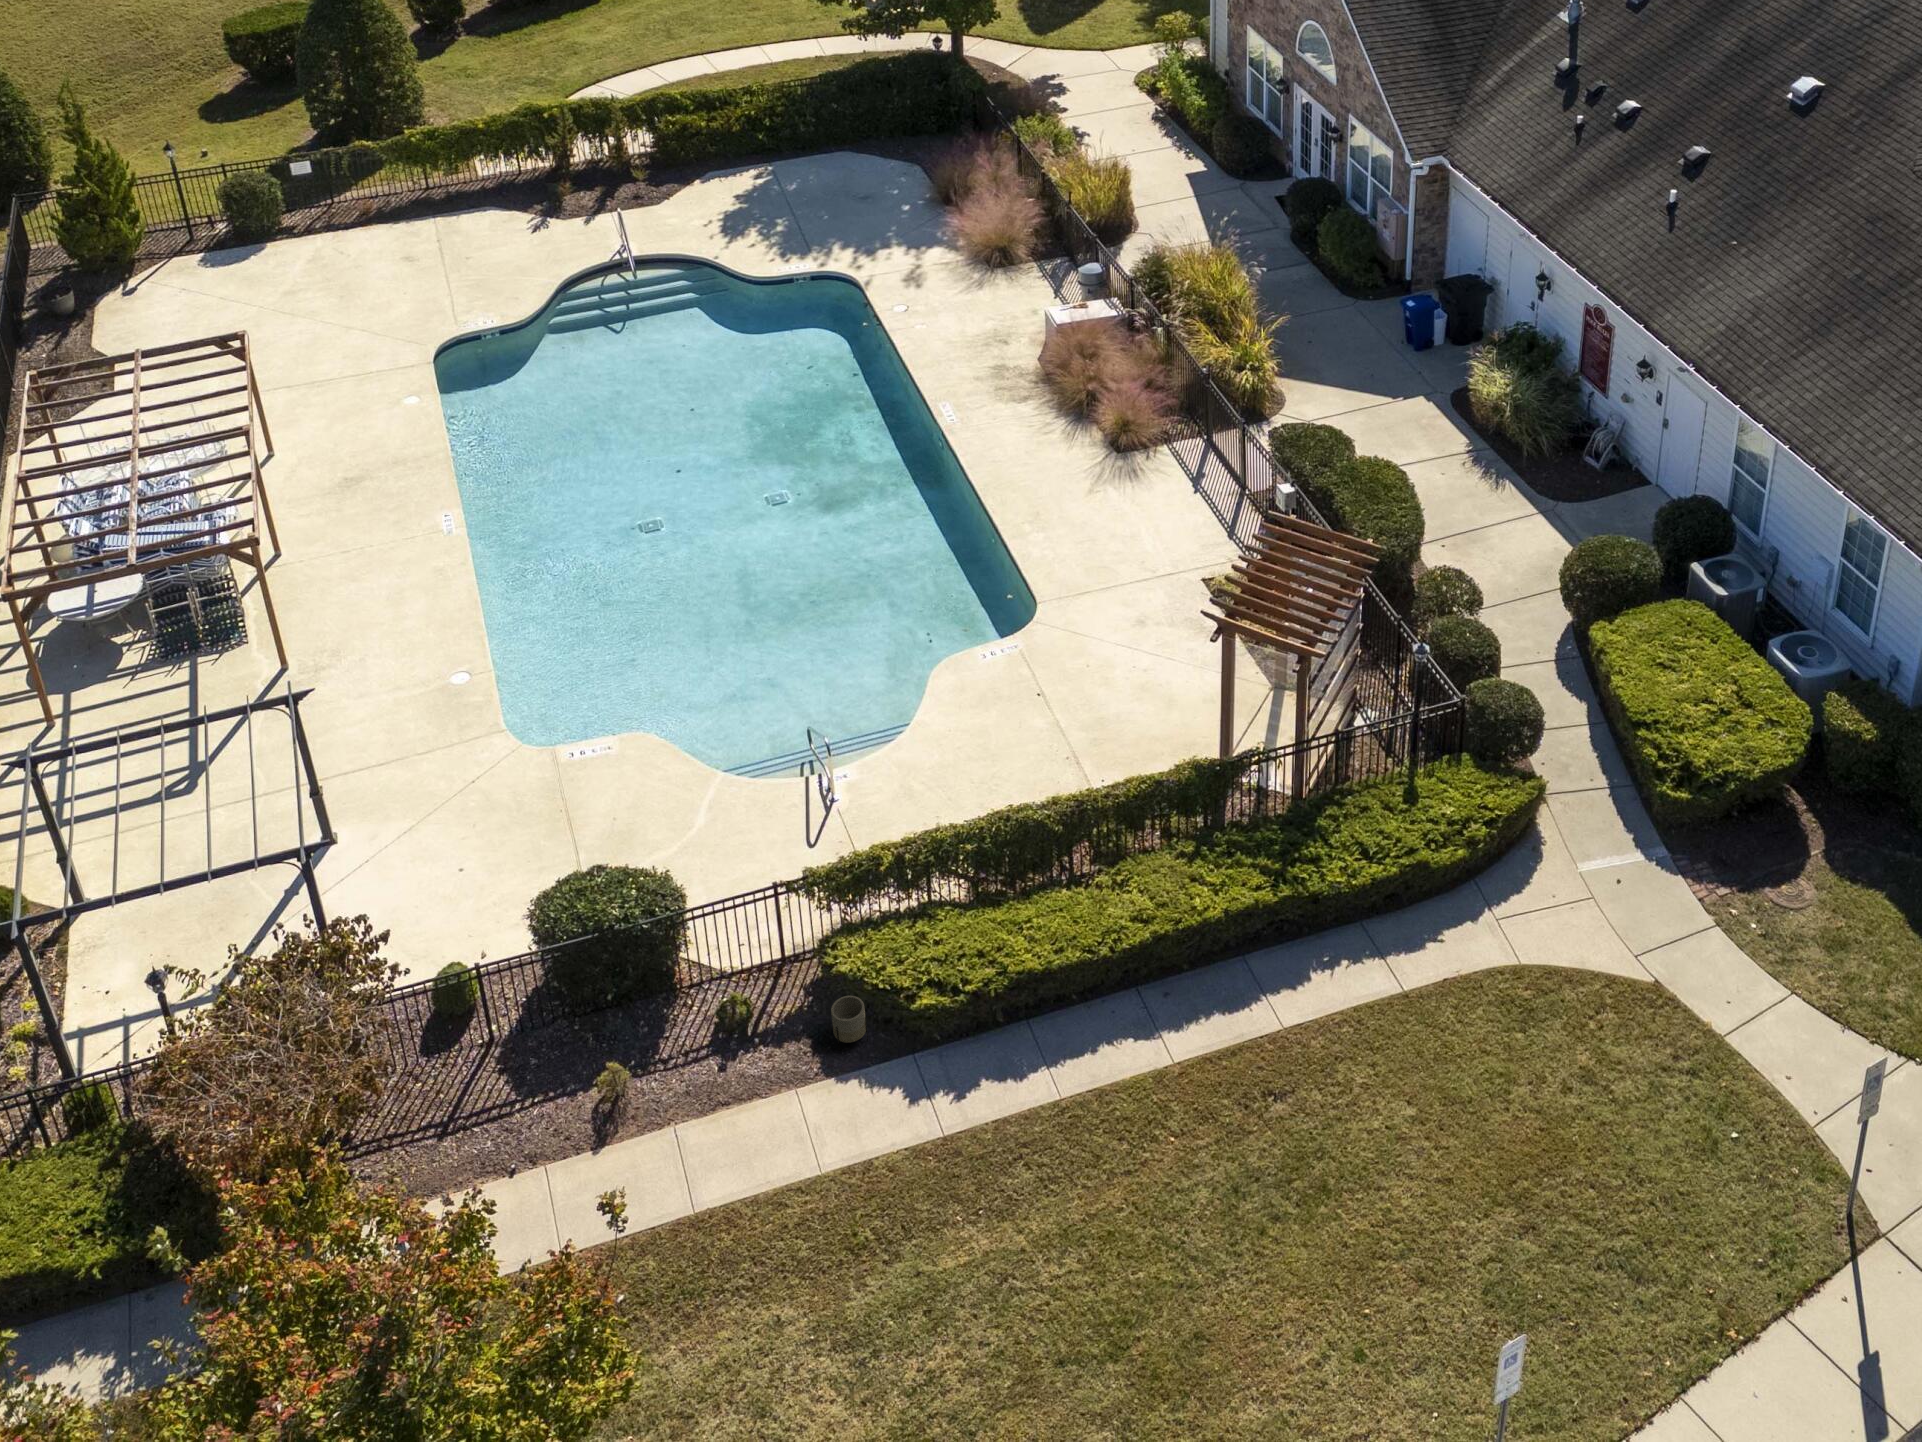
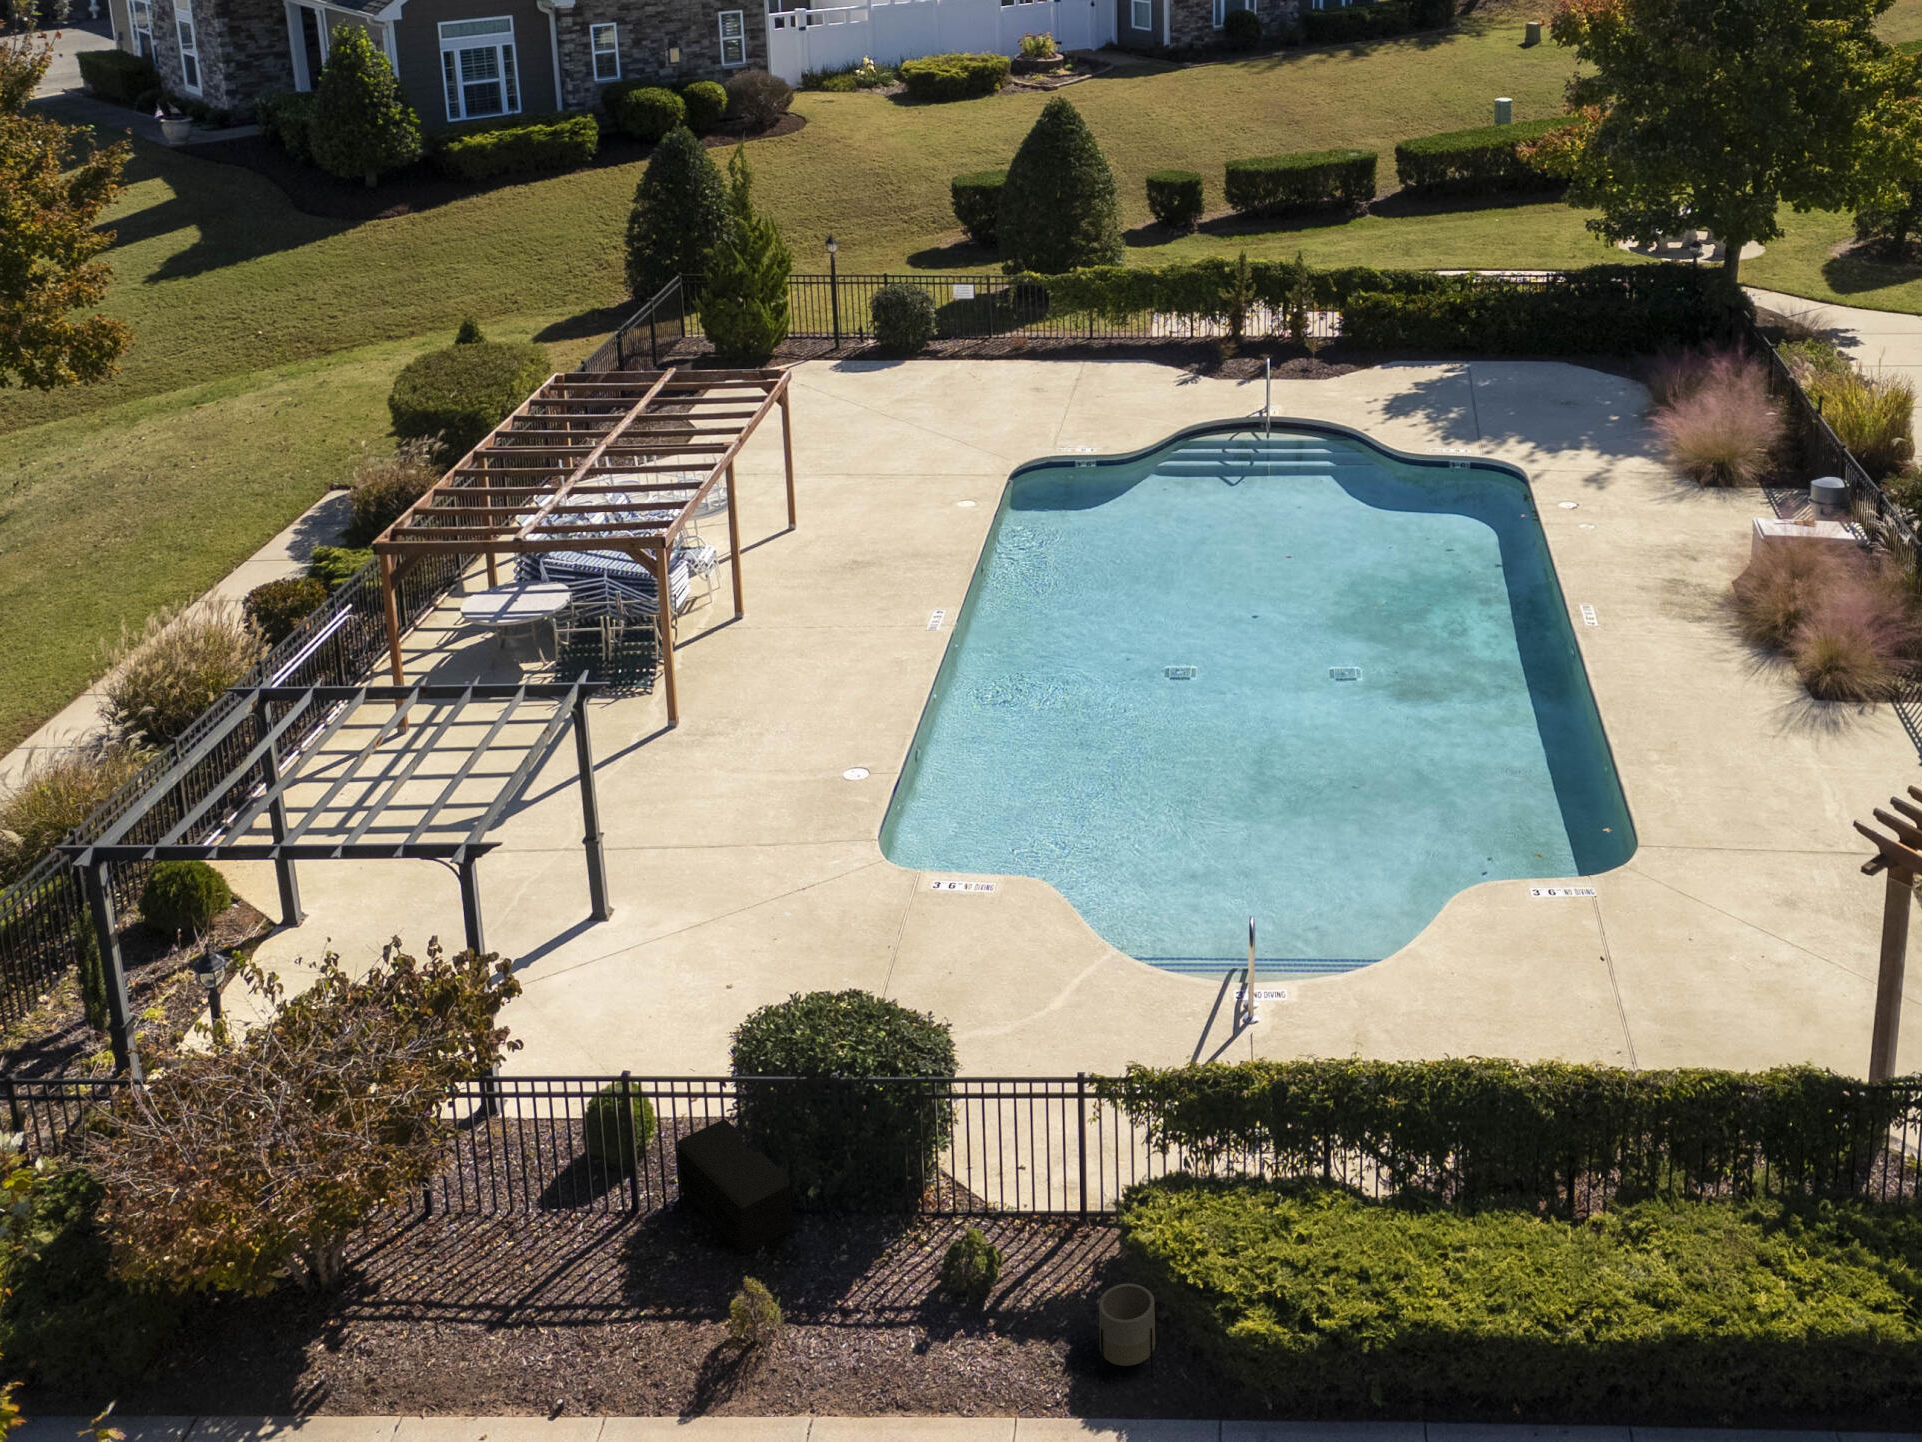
storage bench: none [506,970,602,1048] -> present [677,1119,793,1255]

